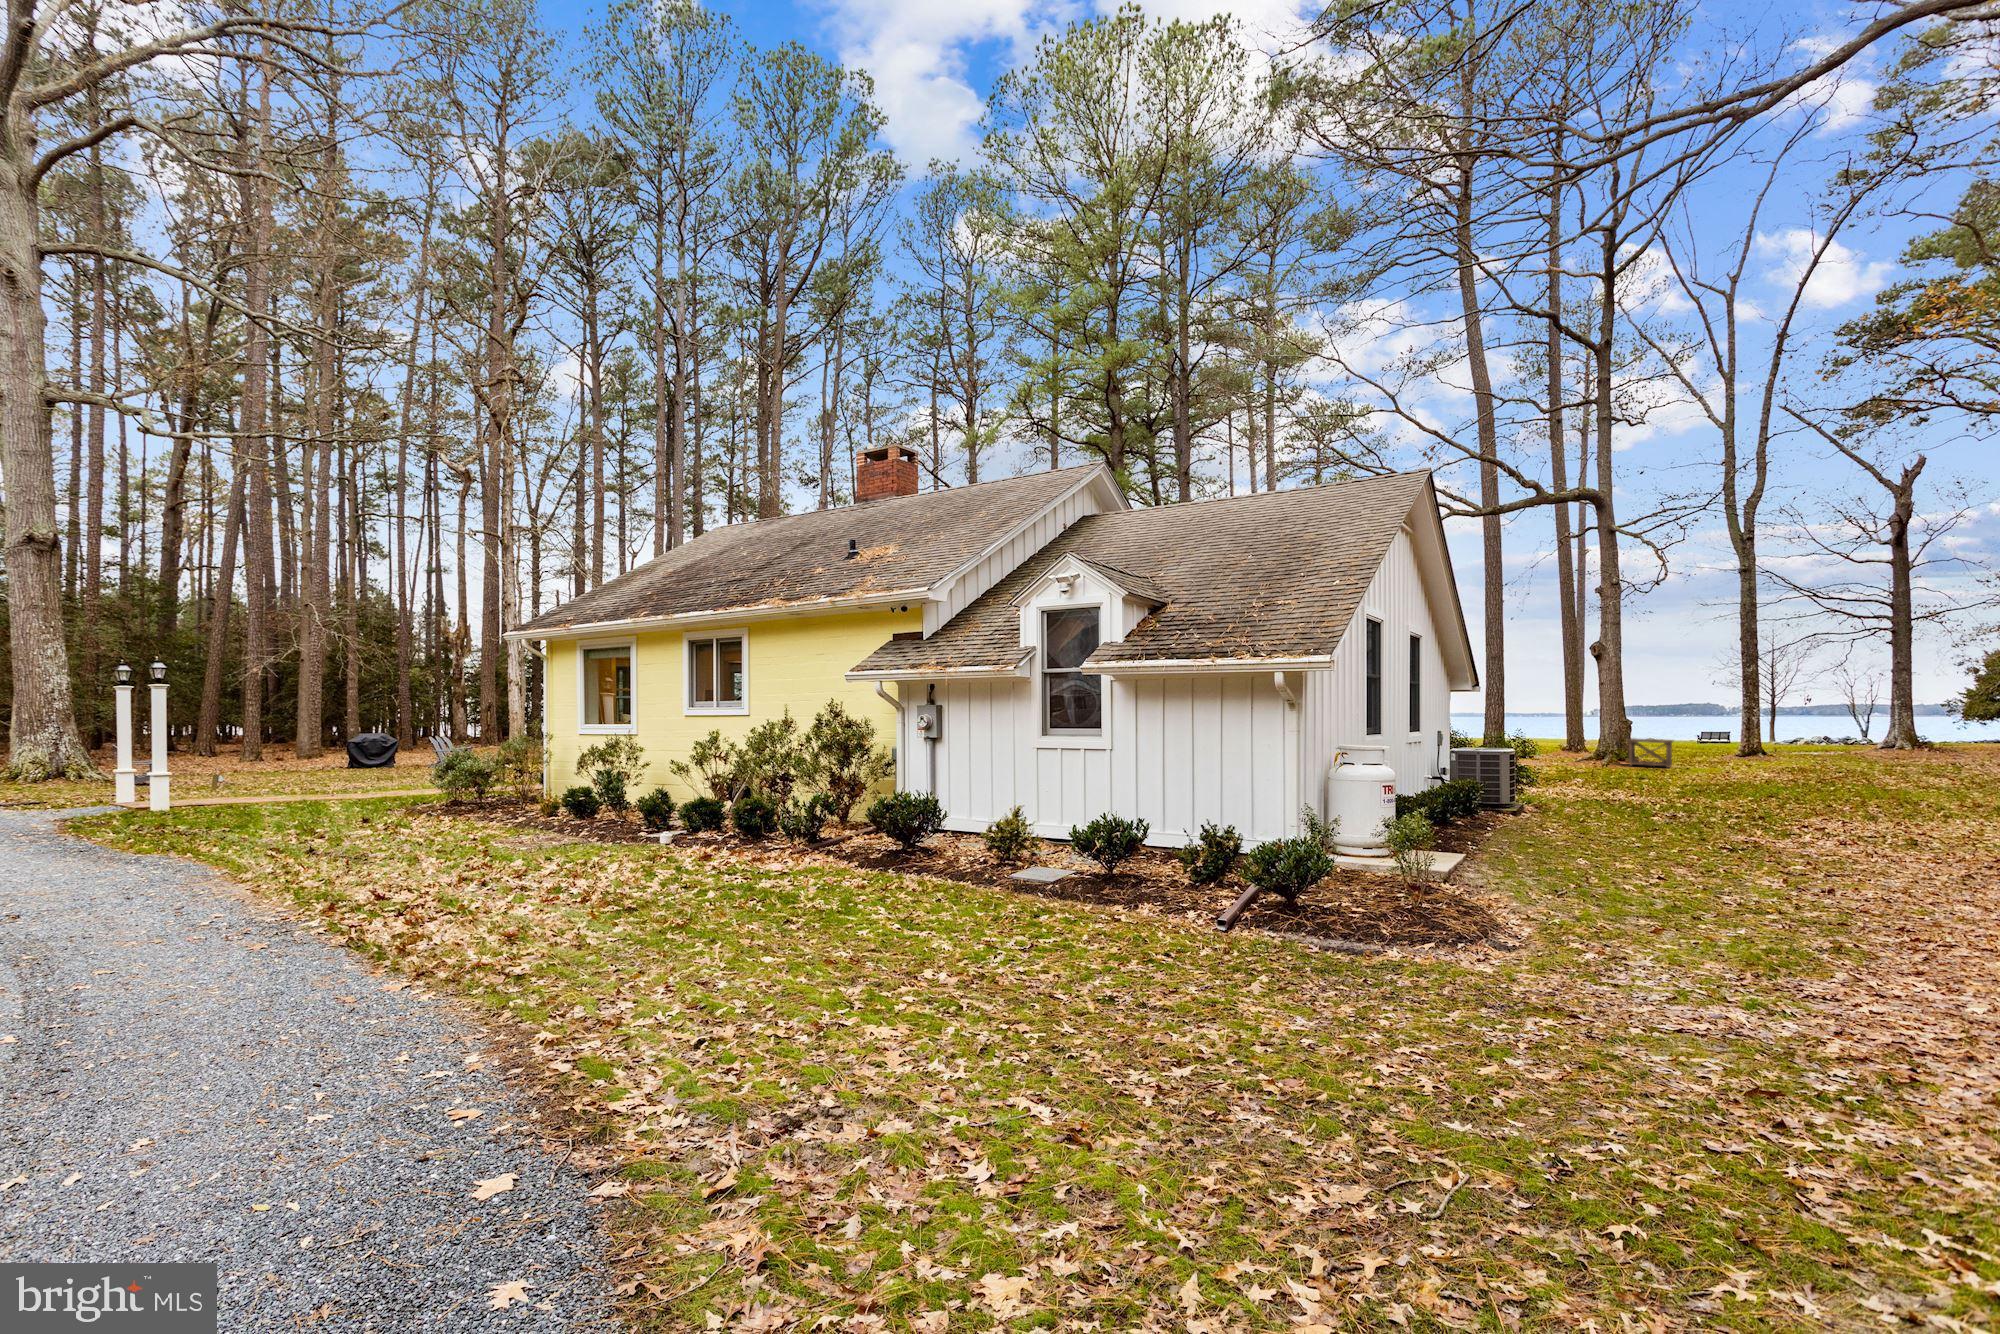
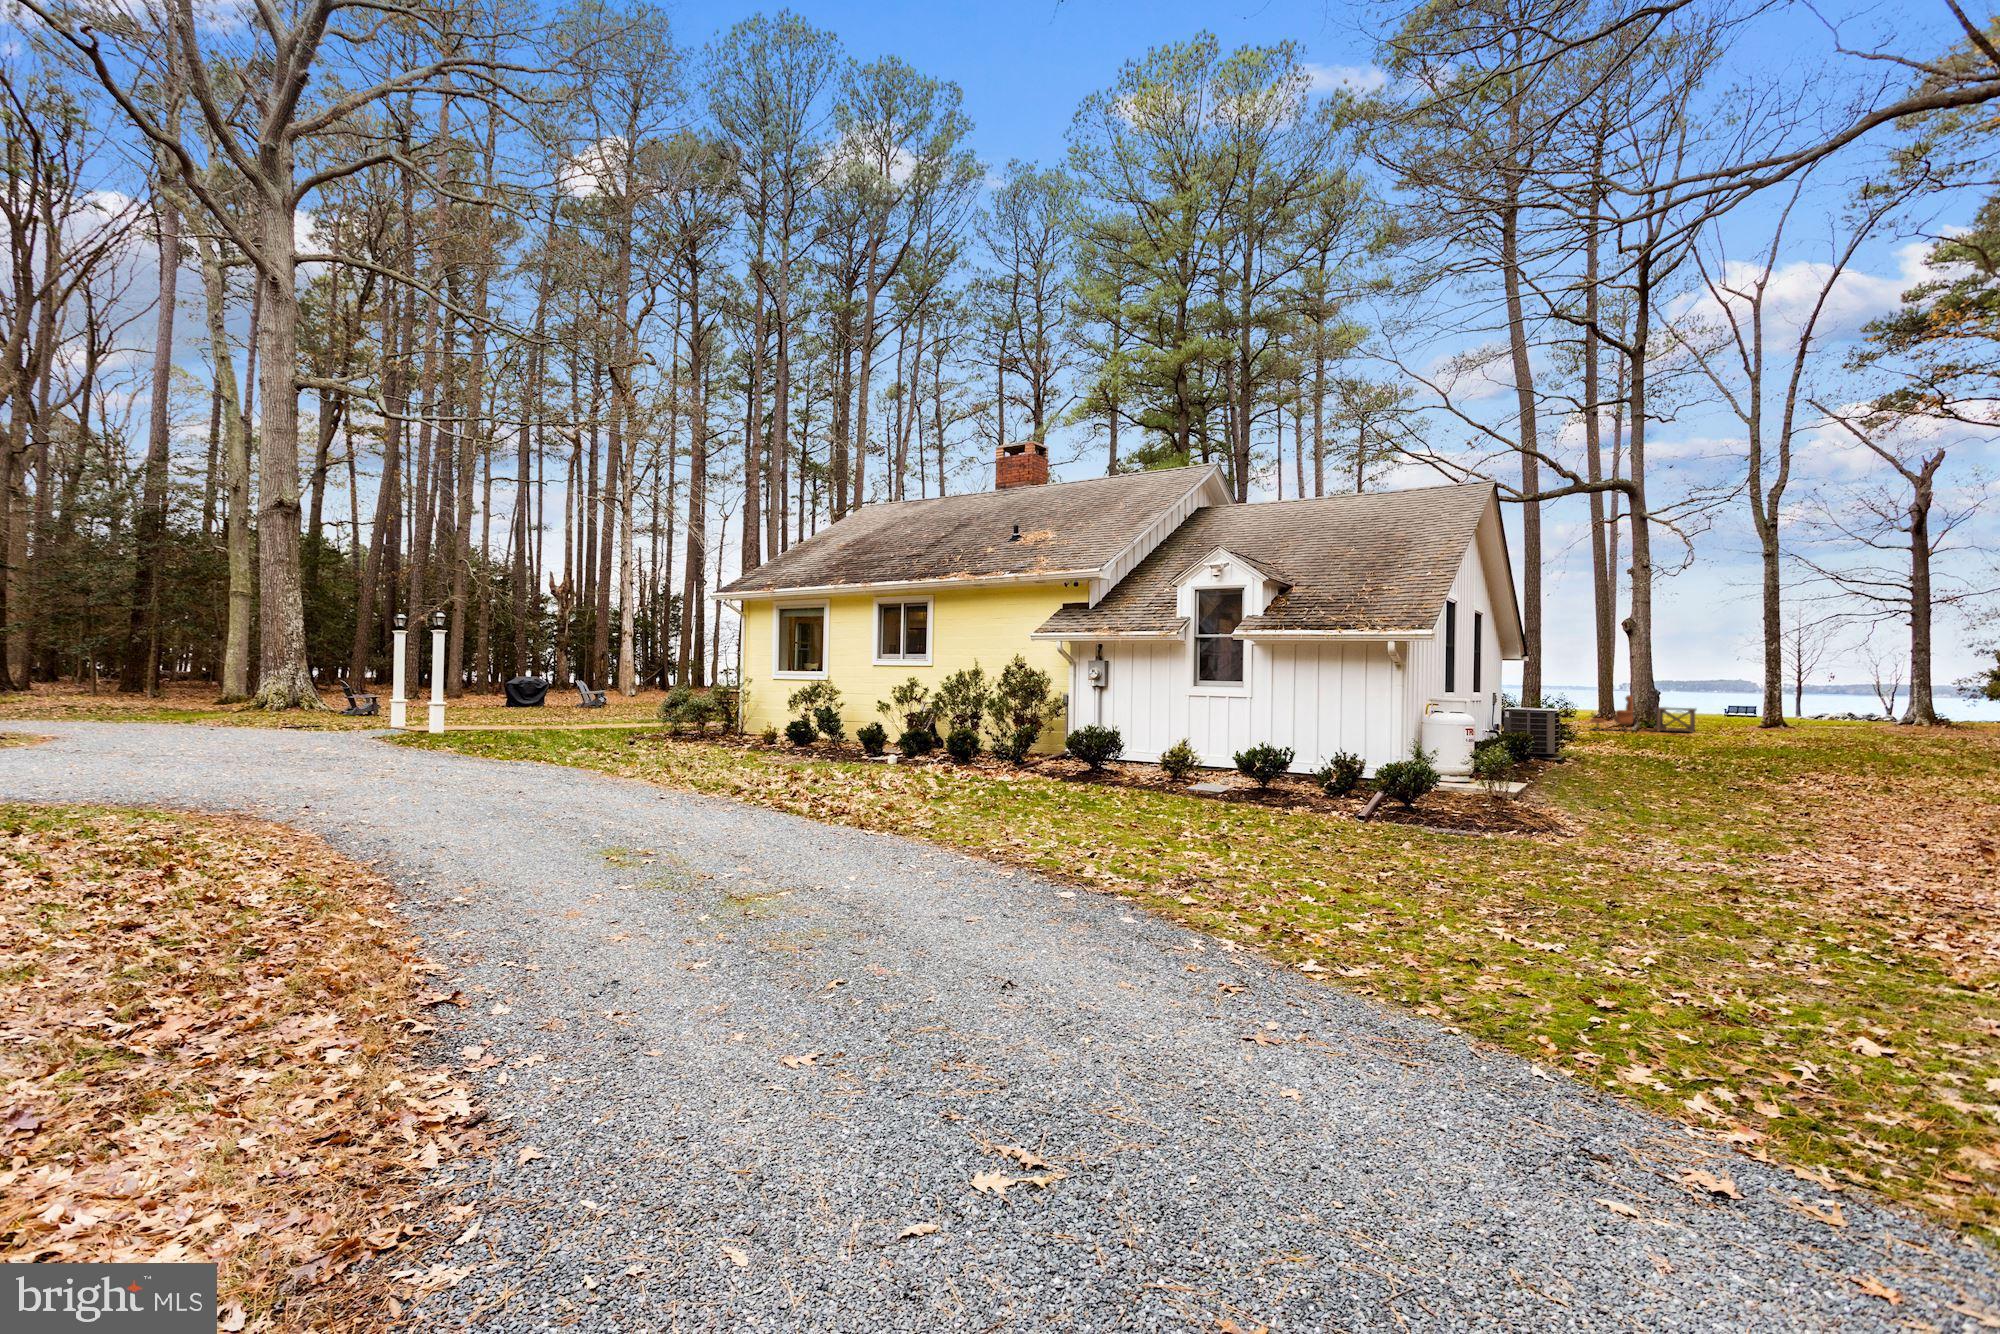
lounge chair: none [1549,725,1605,766] -> present [1591,695,1633,731]

